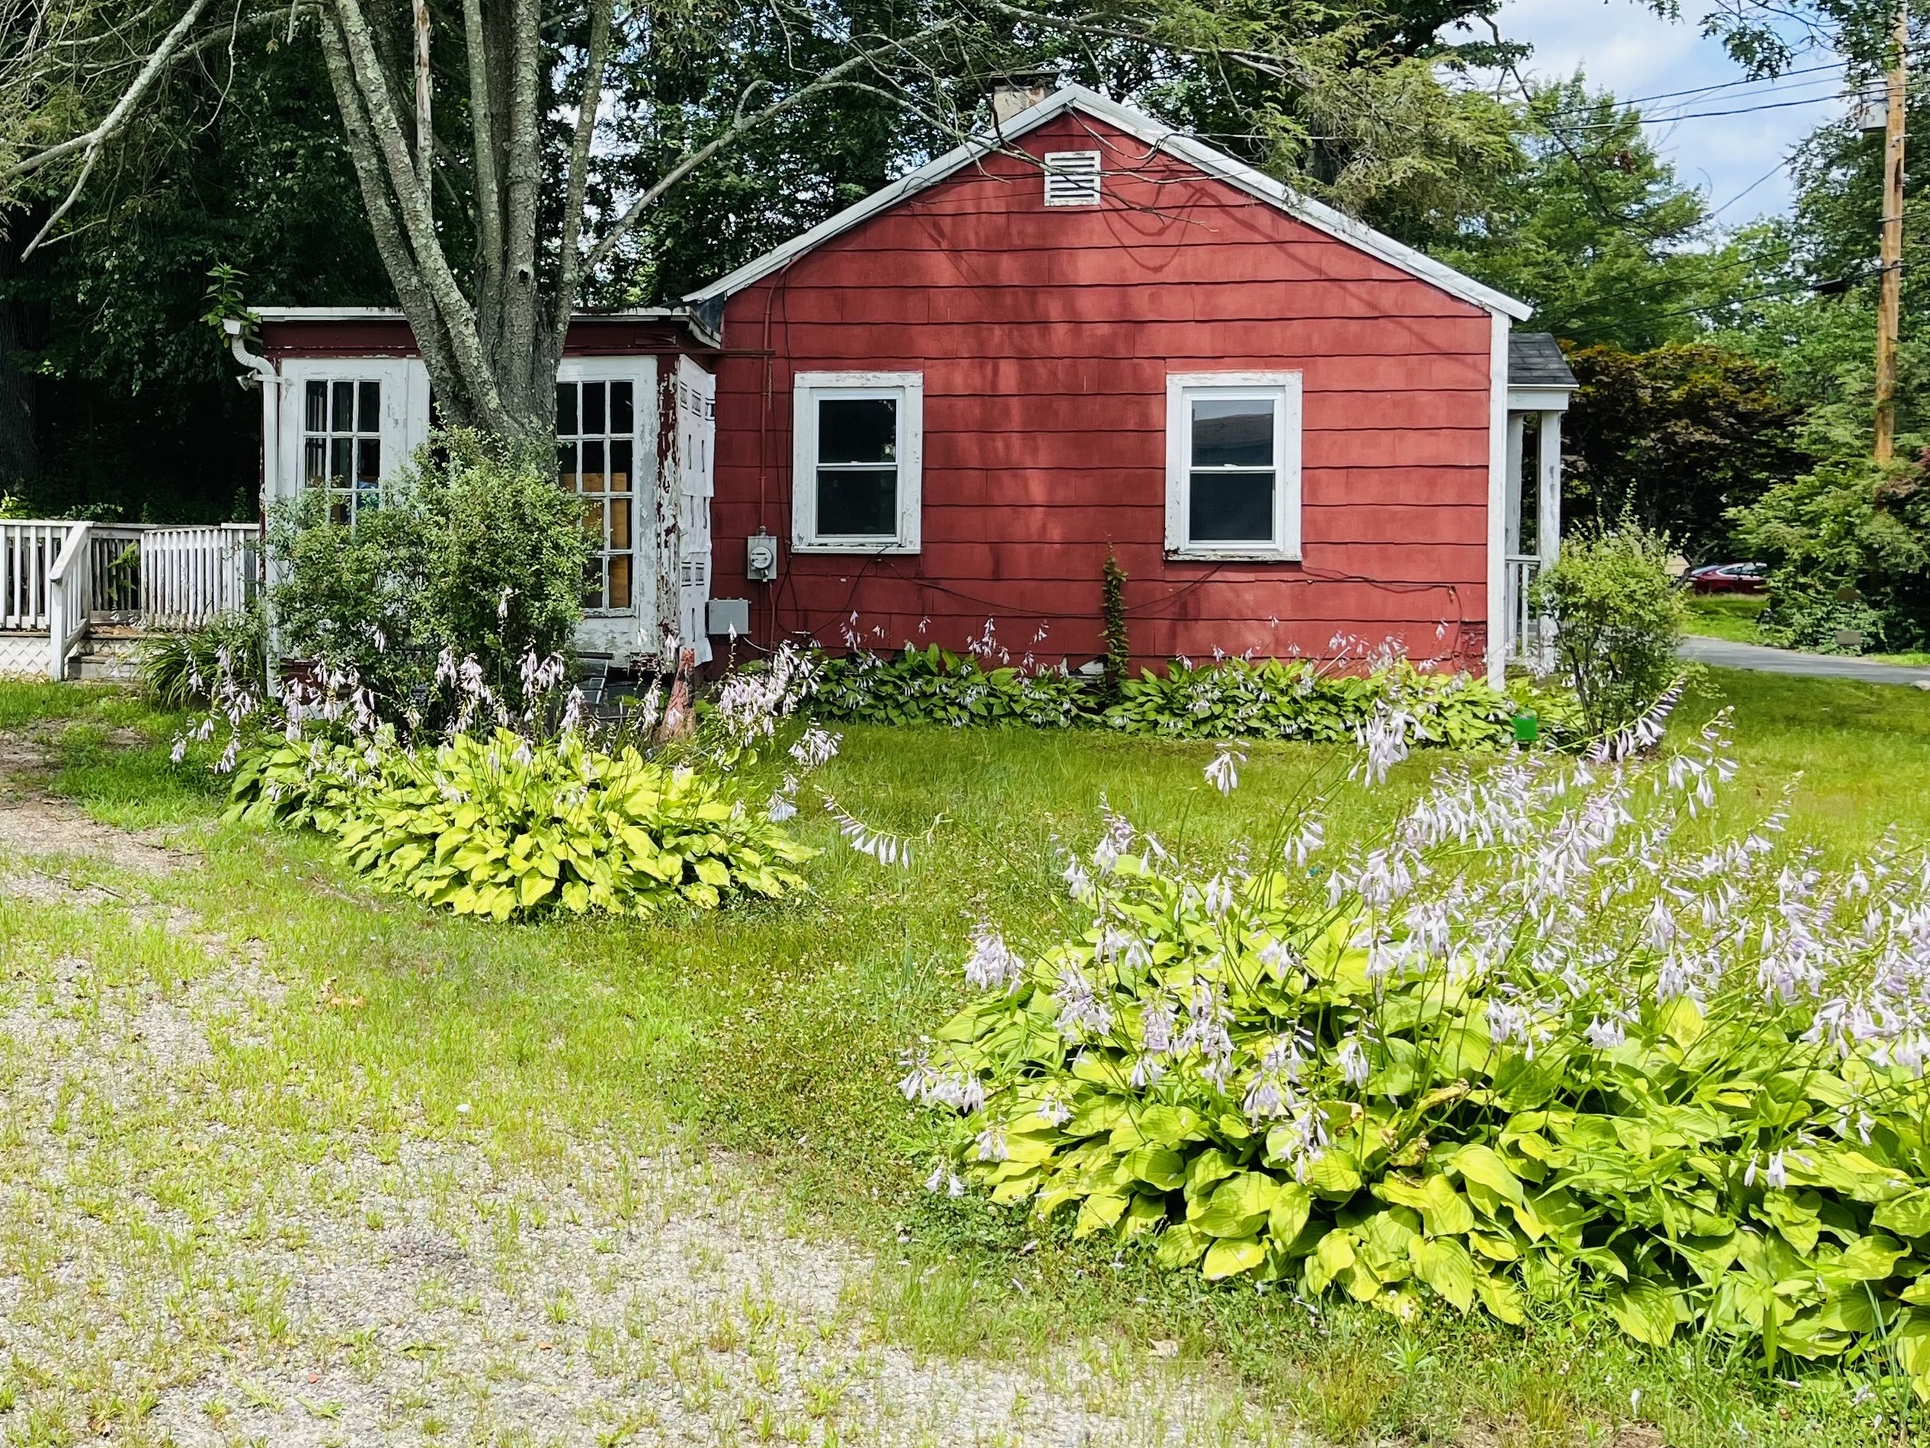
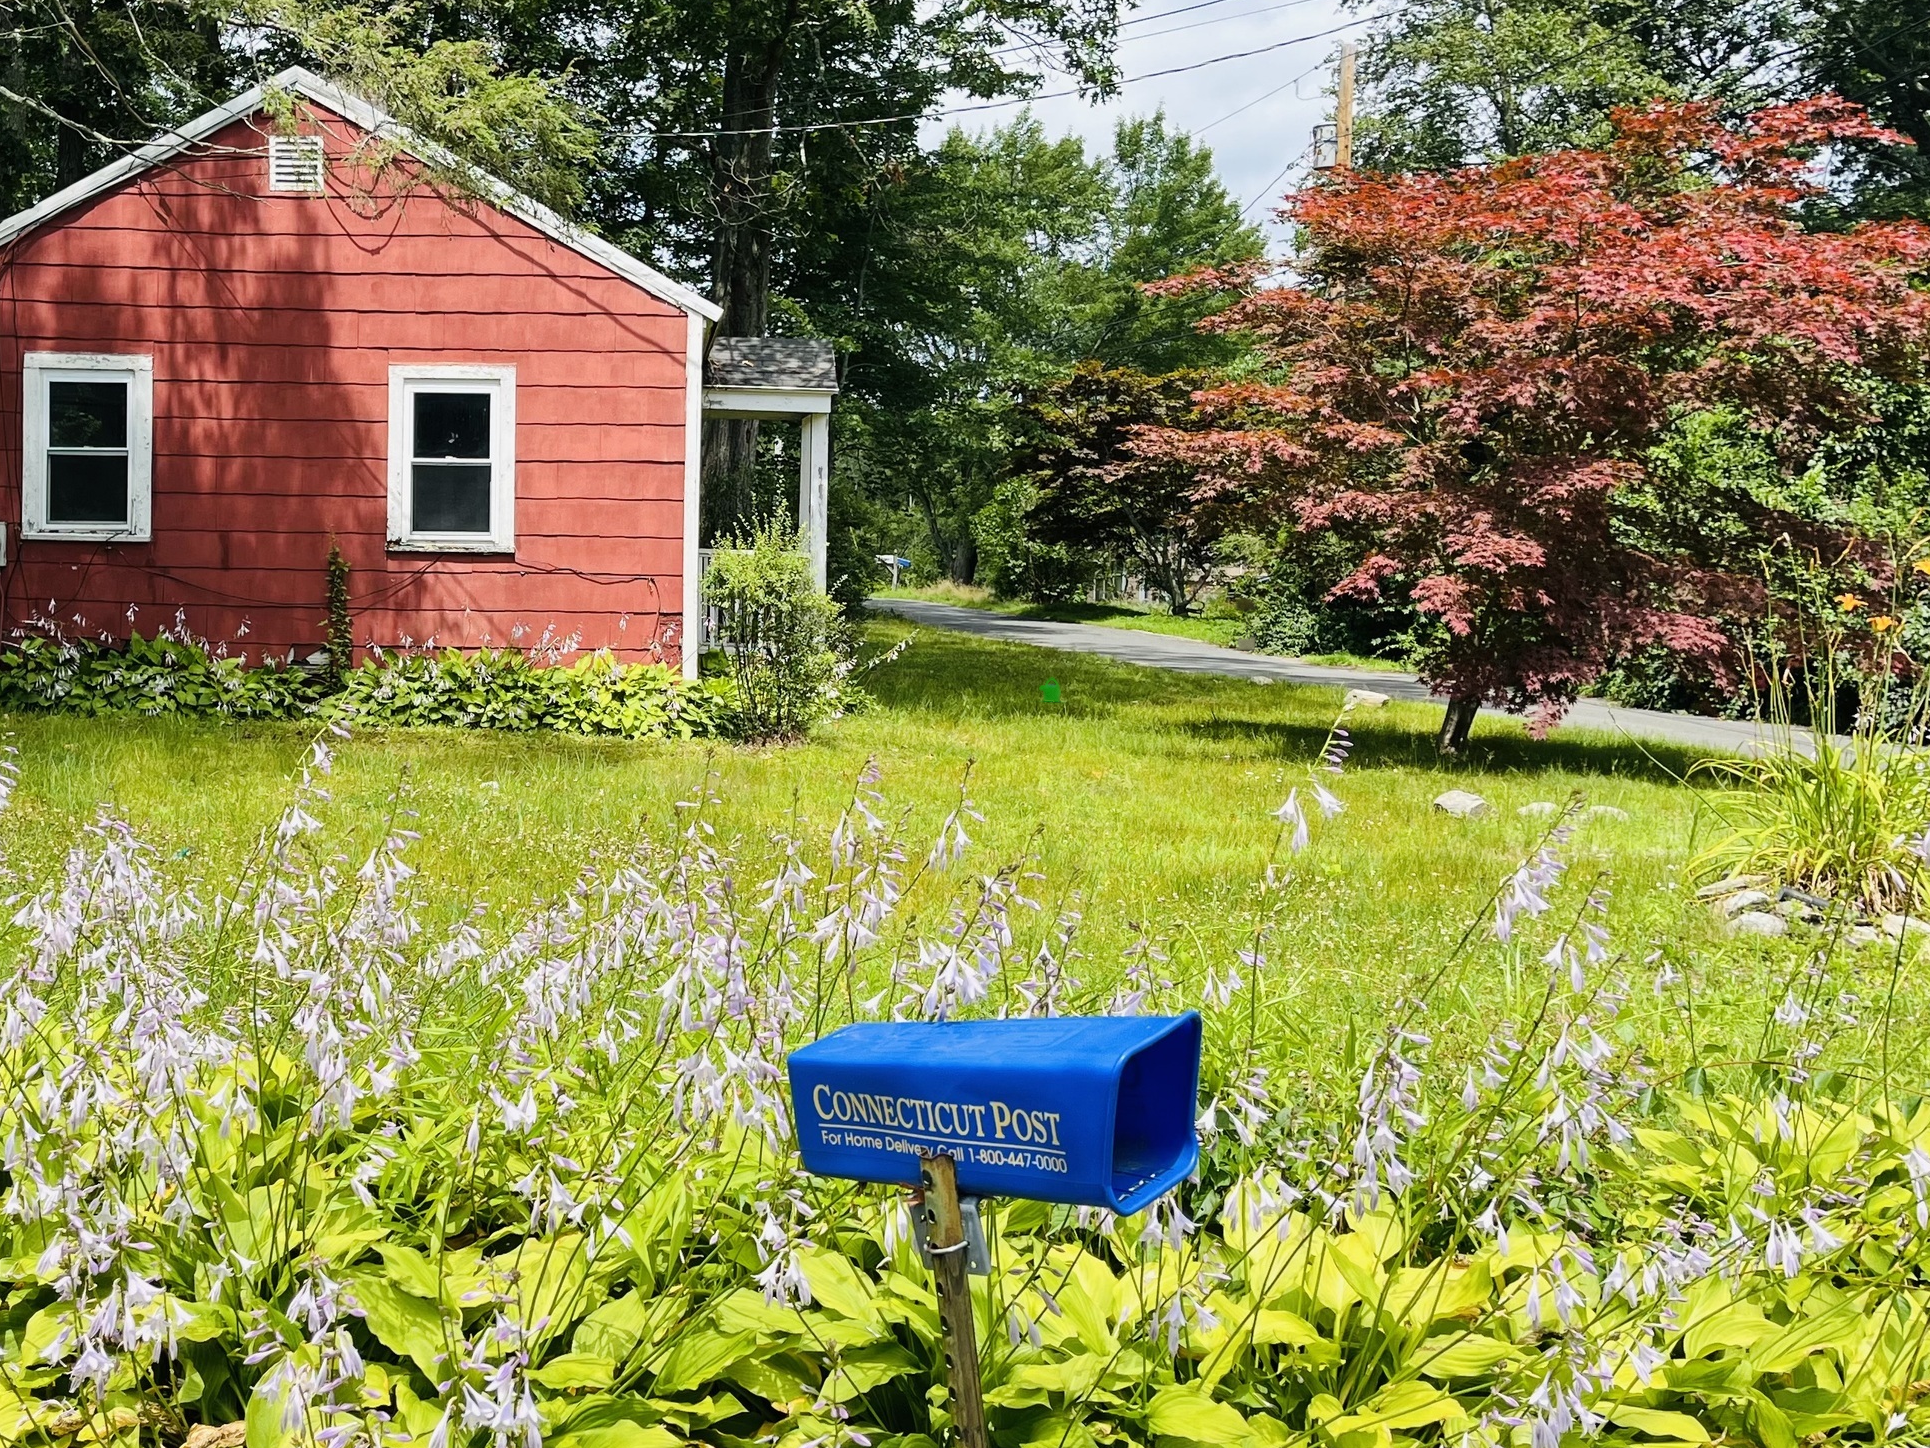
watering can: present [1510,708,1538,740] -> present [1040,678,1061,702]

